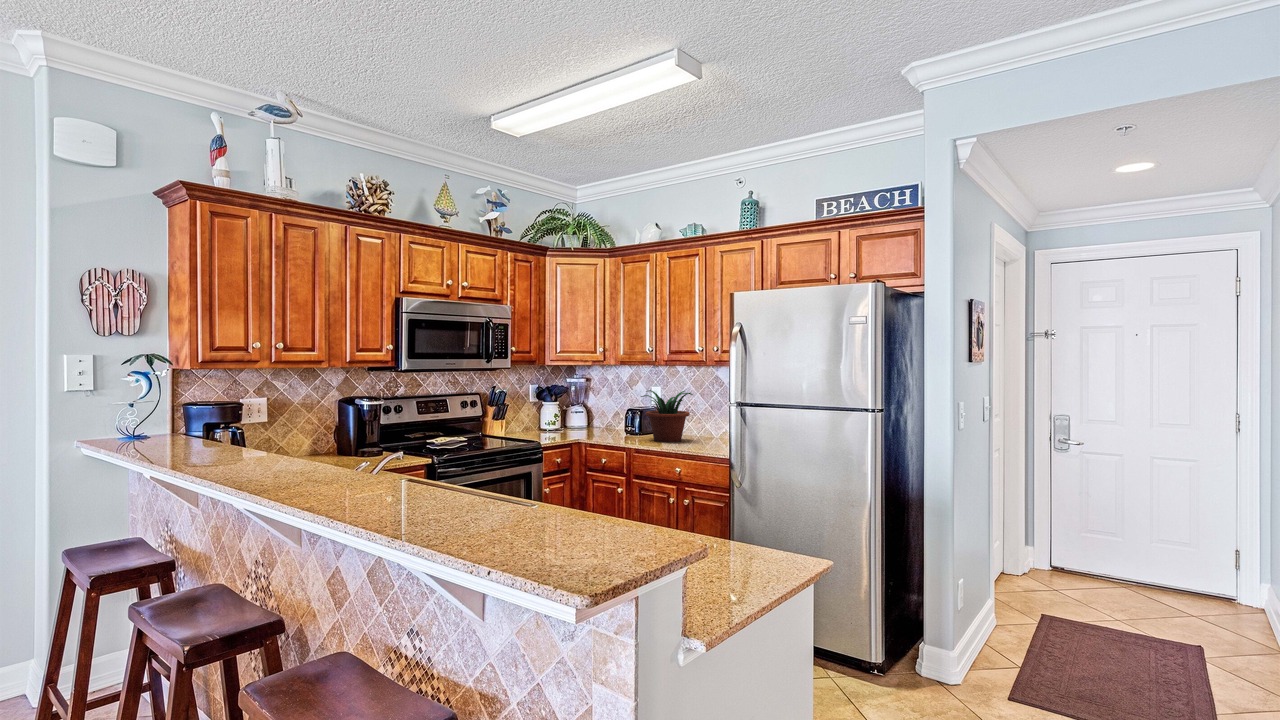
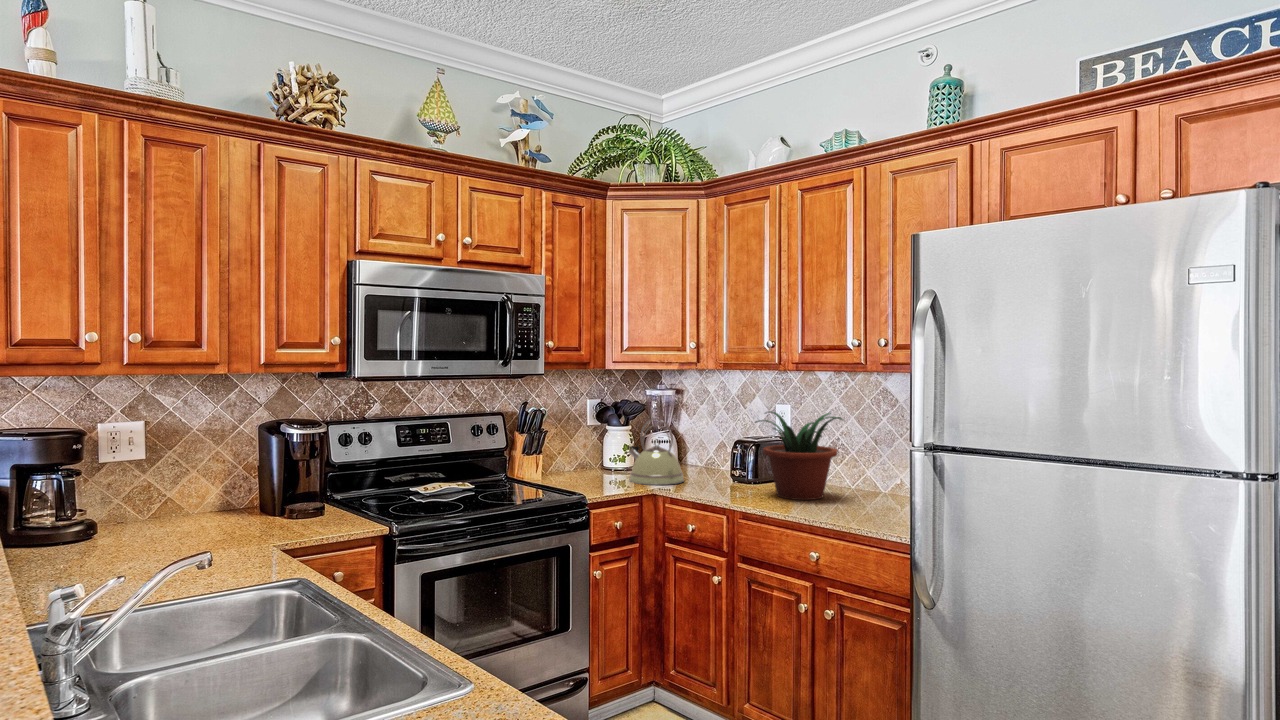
kettle: none [560,396,596,437] -> present [628,418,684,485]

